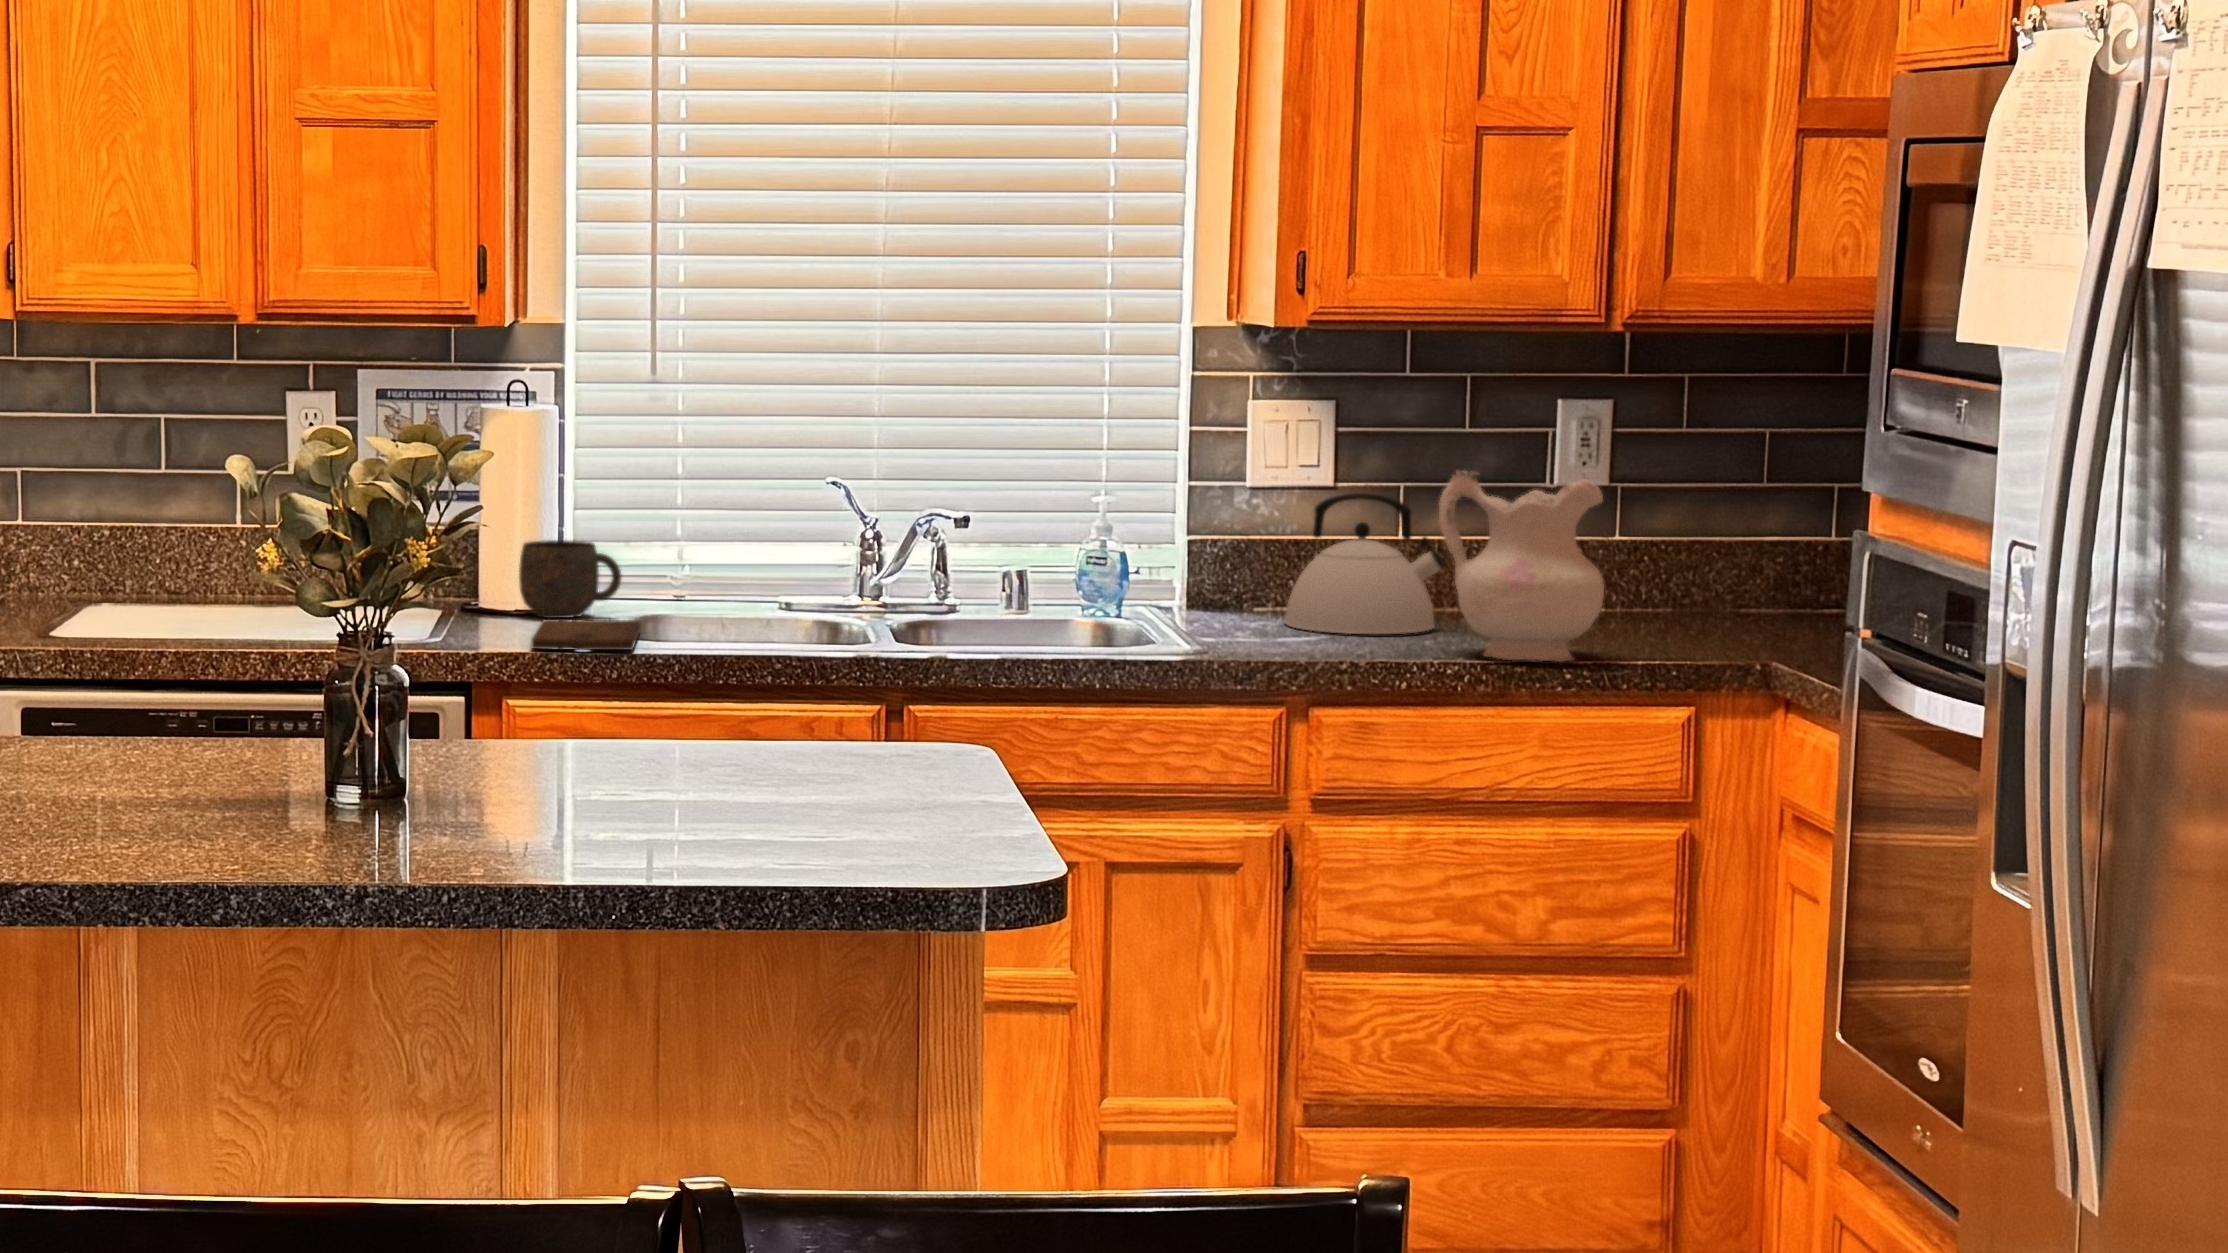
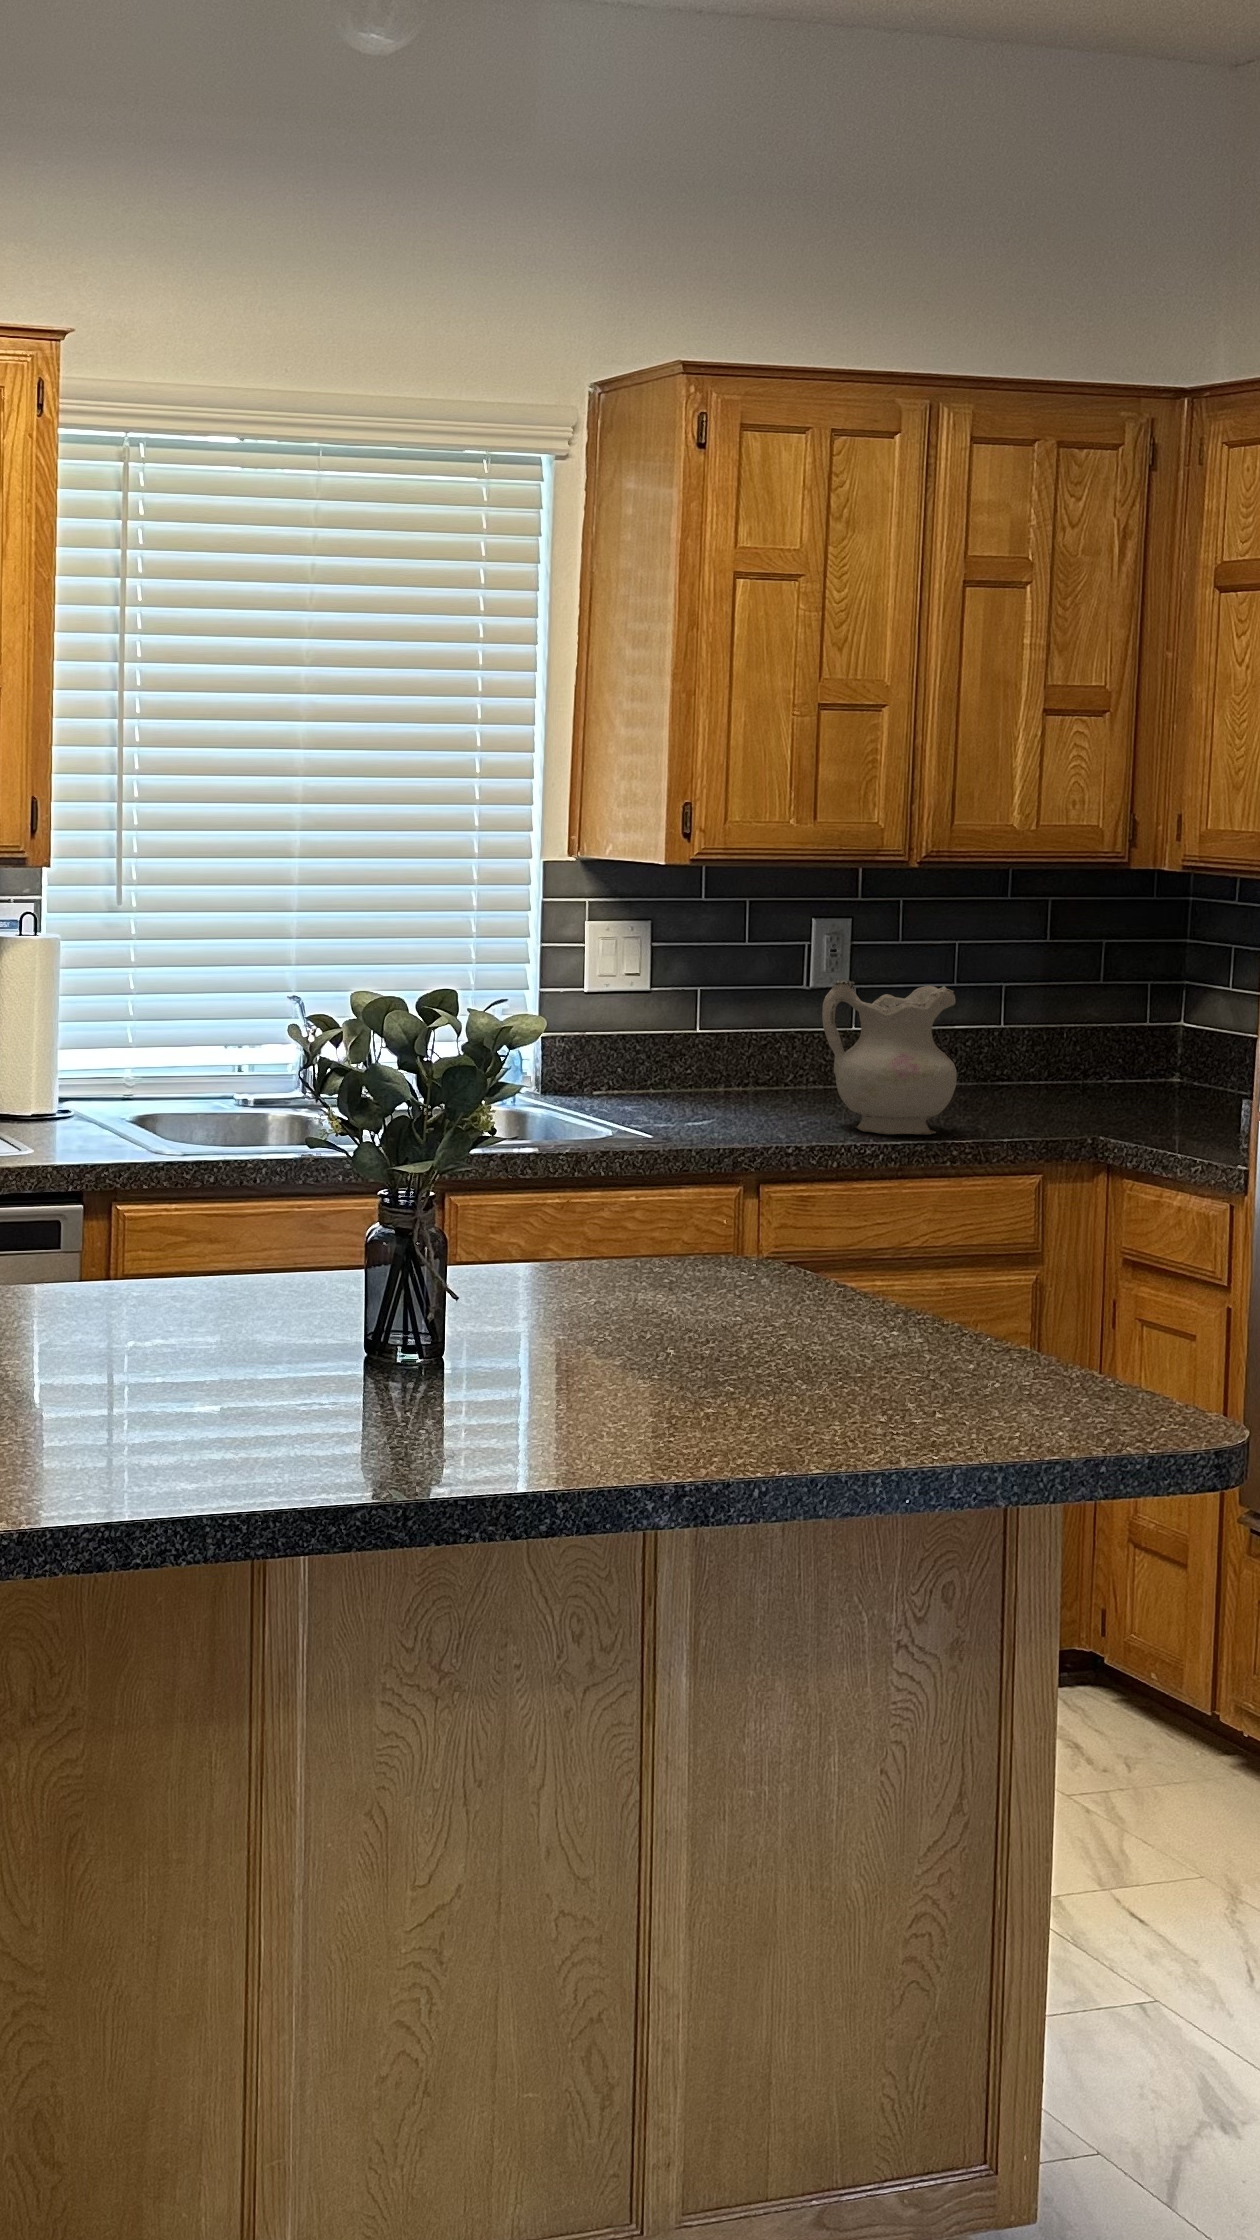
kettle: present [1285,493,1444,634] -> none [652,997,781,1113]
mug: present [519,540,621,619] -> none [57,1052,146,1121]
cutting board: present [531,619,641,650] -> none [105,1124,224,1157]

